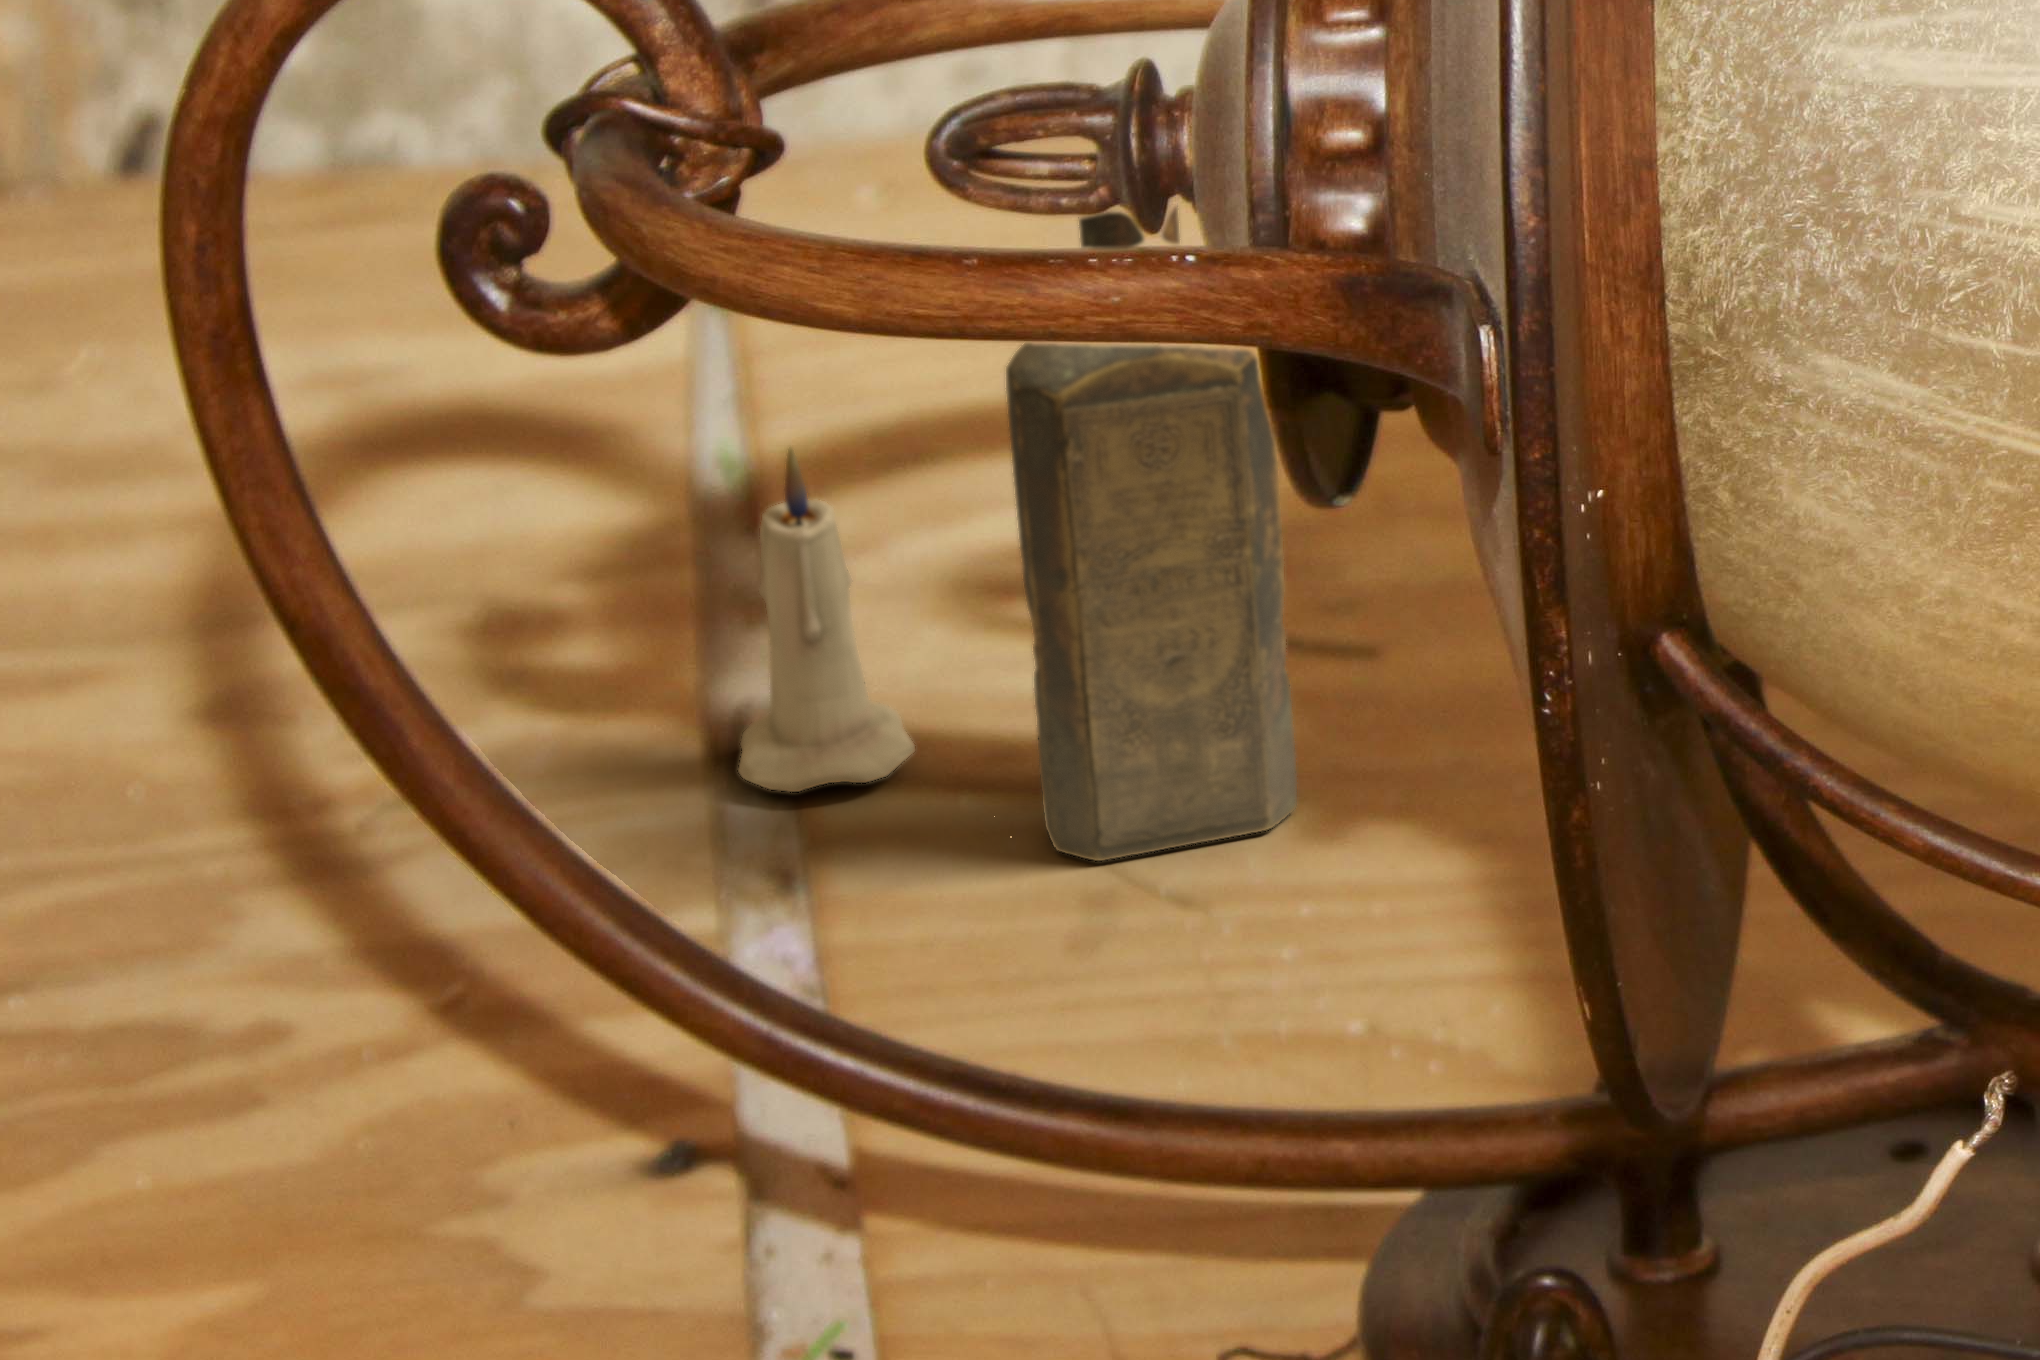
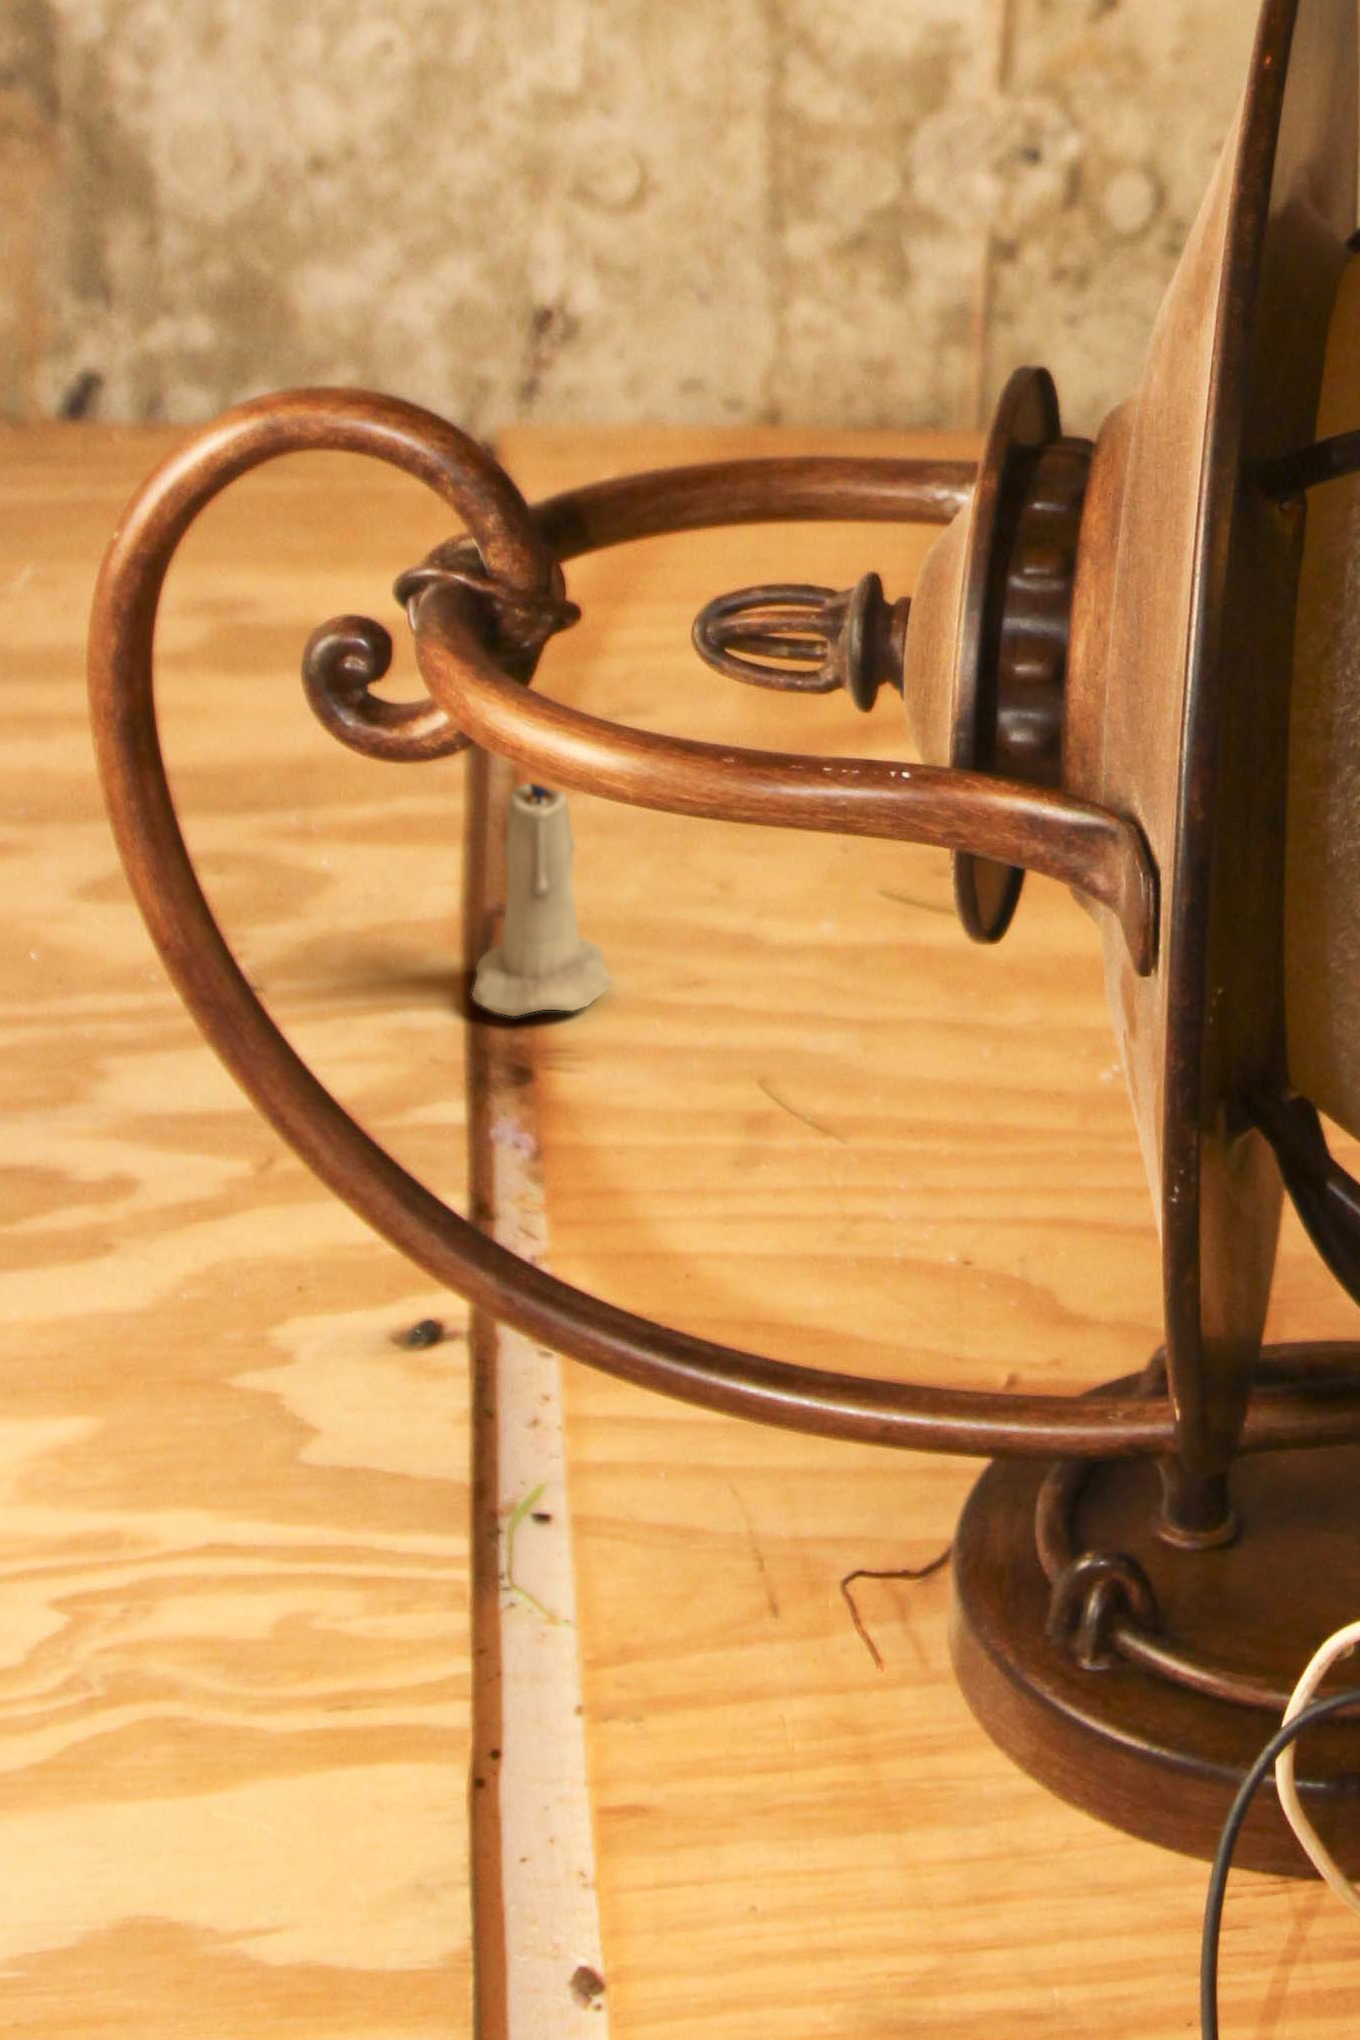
bottle: present [1006,208,1297,861] -> none [669,534,918,1097]

